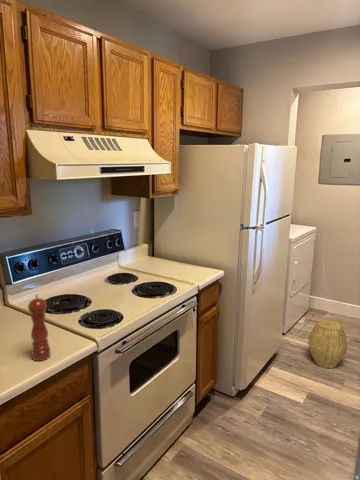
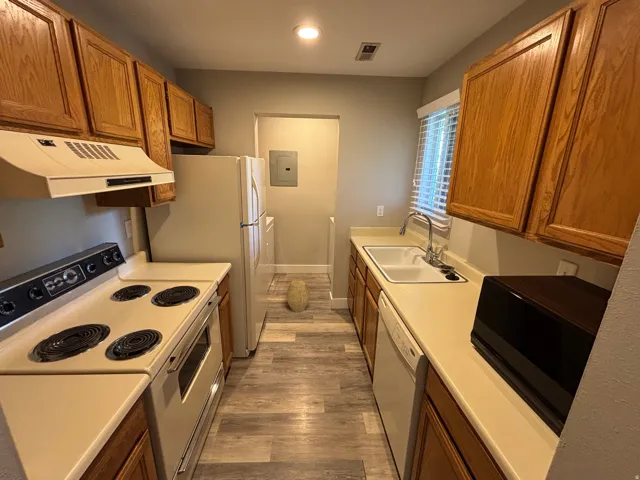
pepper mill: present [28,295,50,361] -> none [43,360,92,444]

